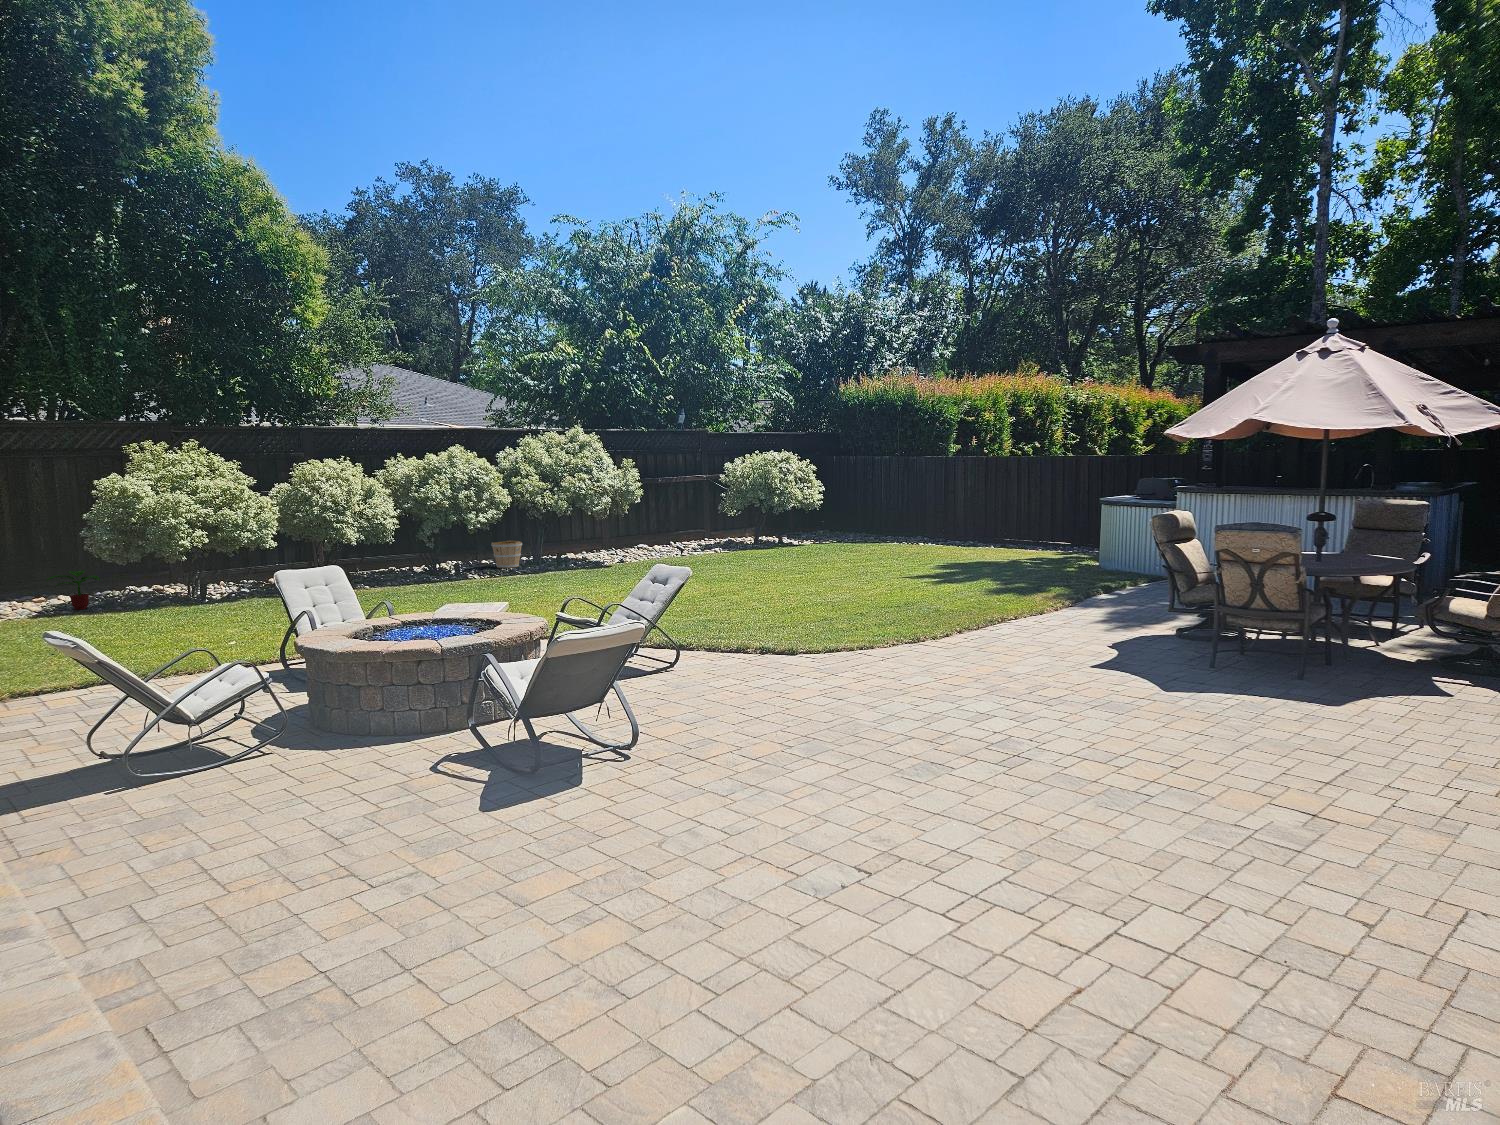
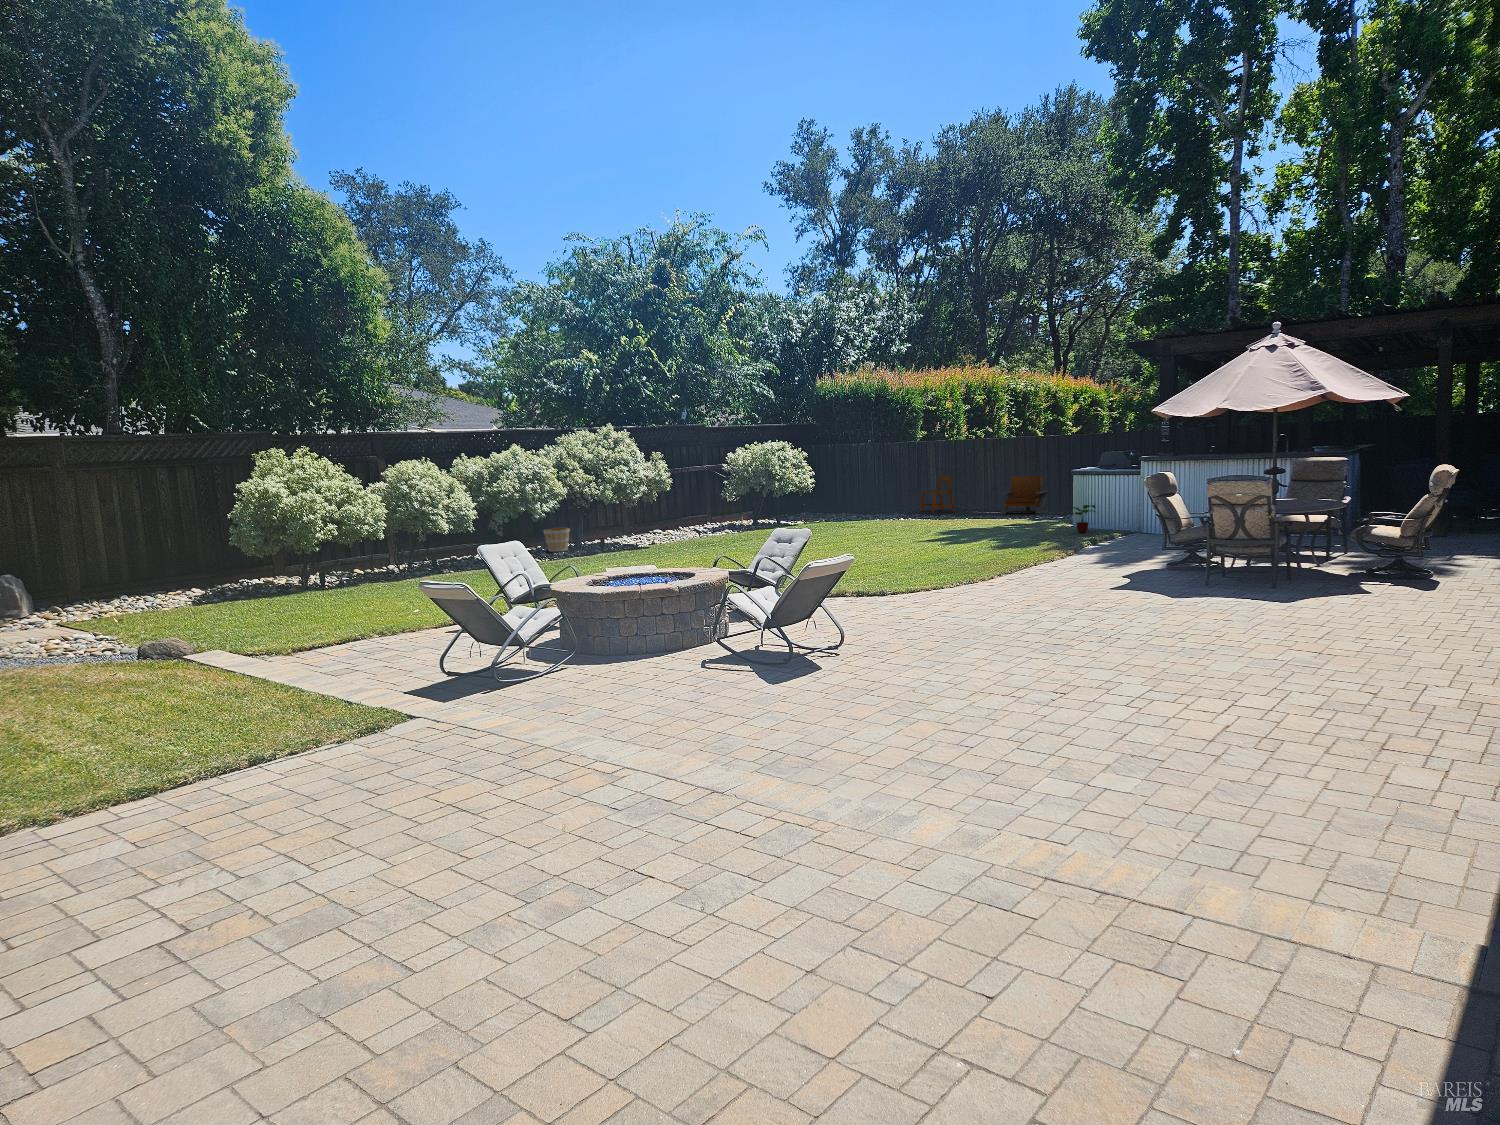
bench: none [947,497,984,542] -> present [921,475,955,514]
lounge chair: none [1033,503,1093,548] -> present [1000,476,1048,514]
potted plant: present [46,570,100,610] -> present [1065,505,1096,533]

